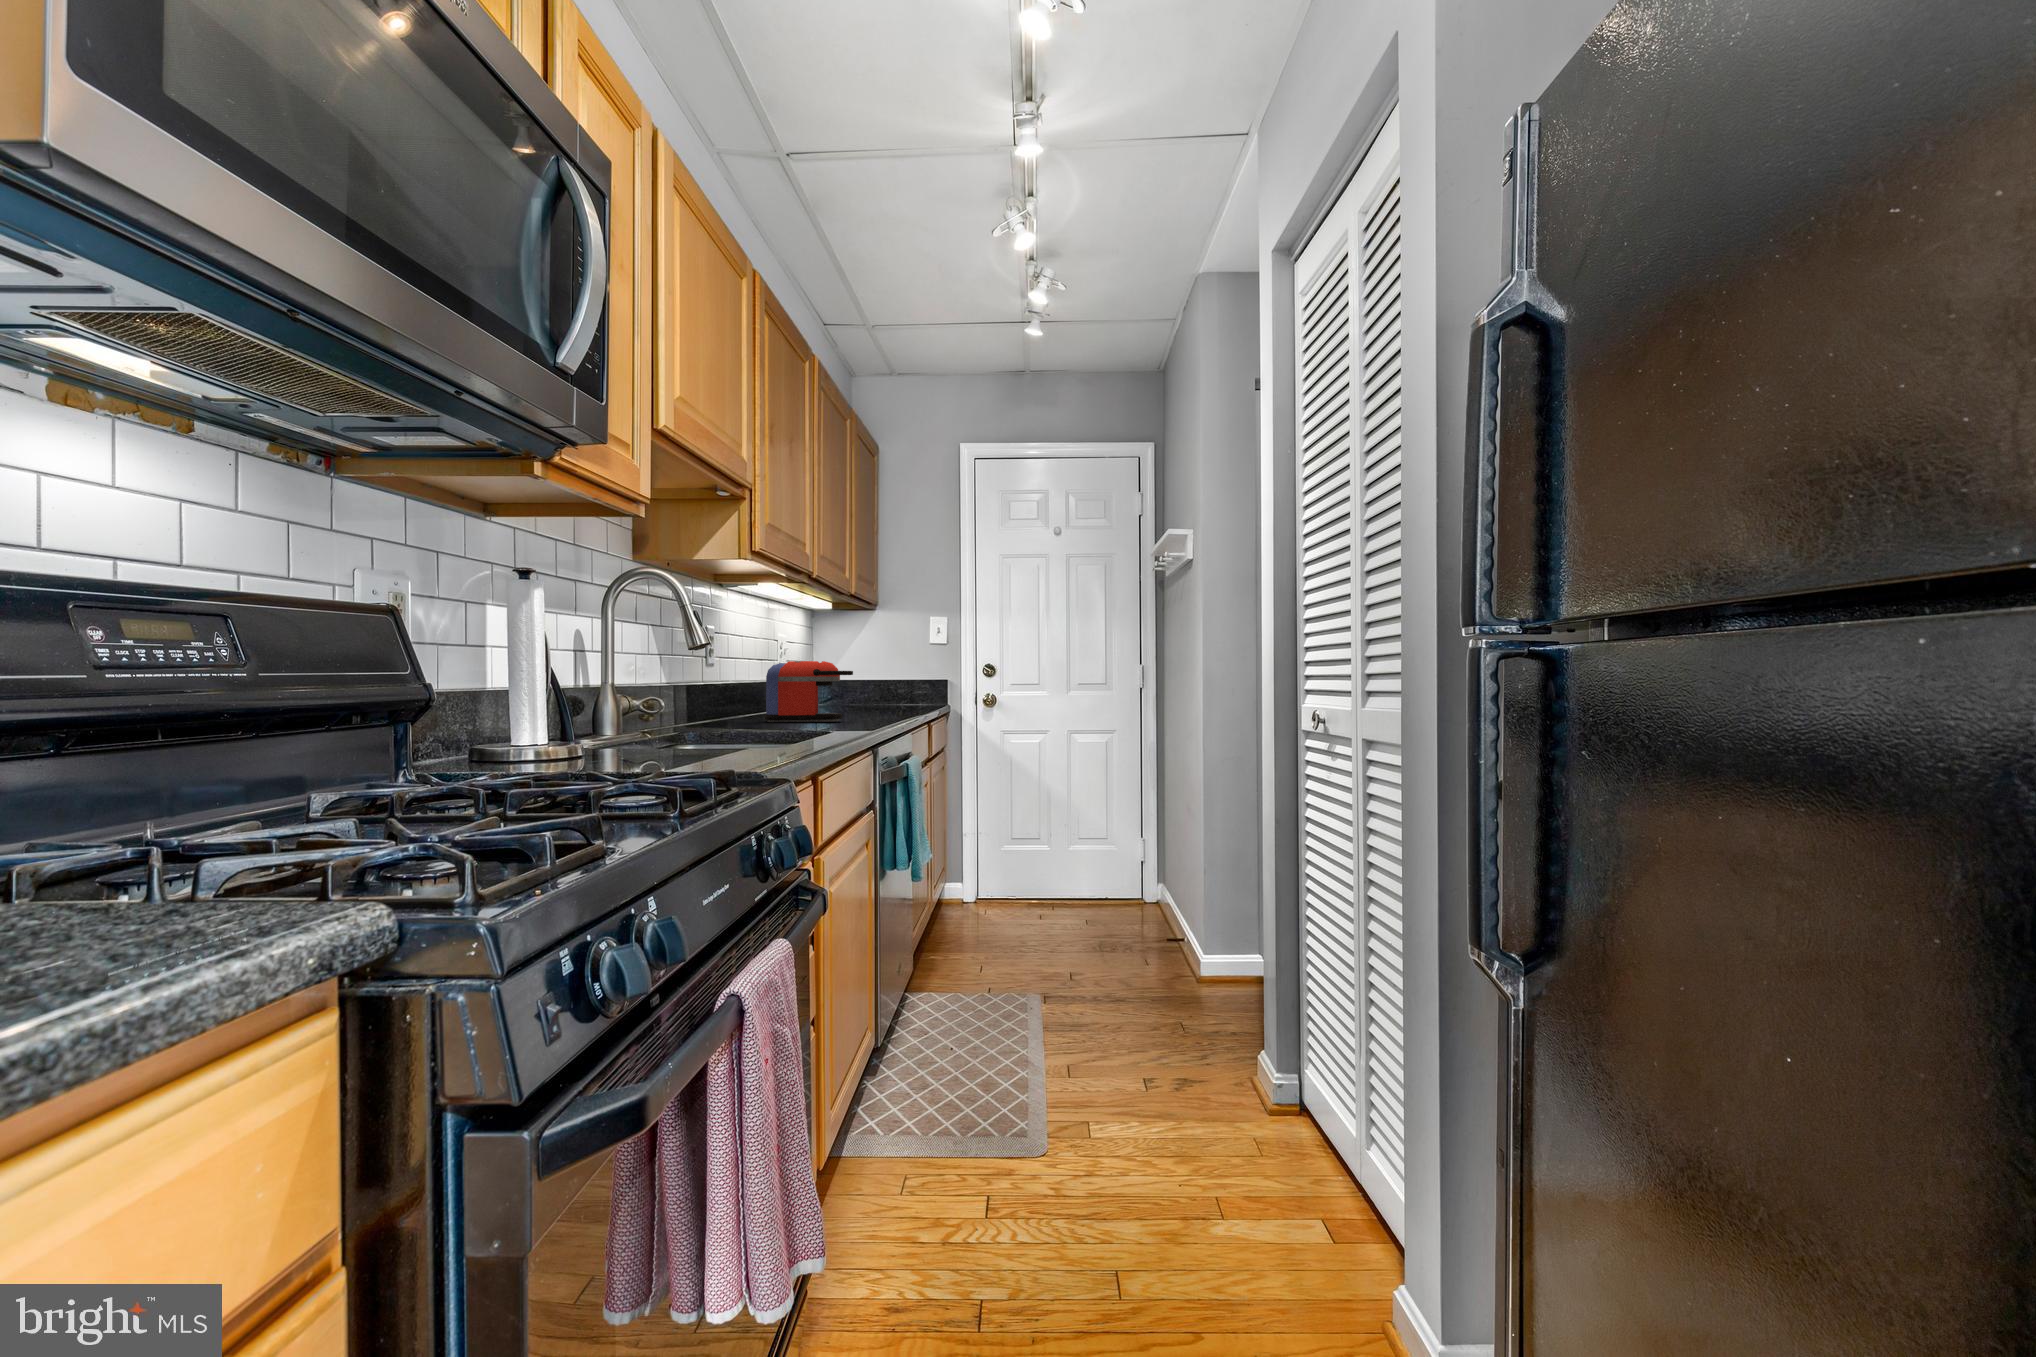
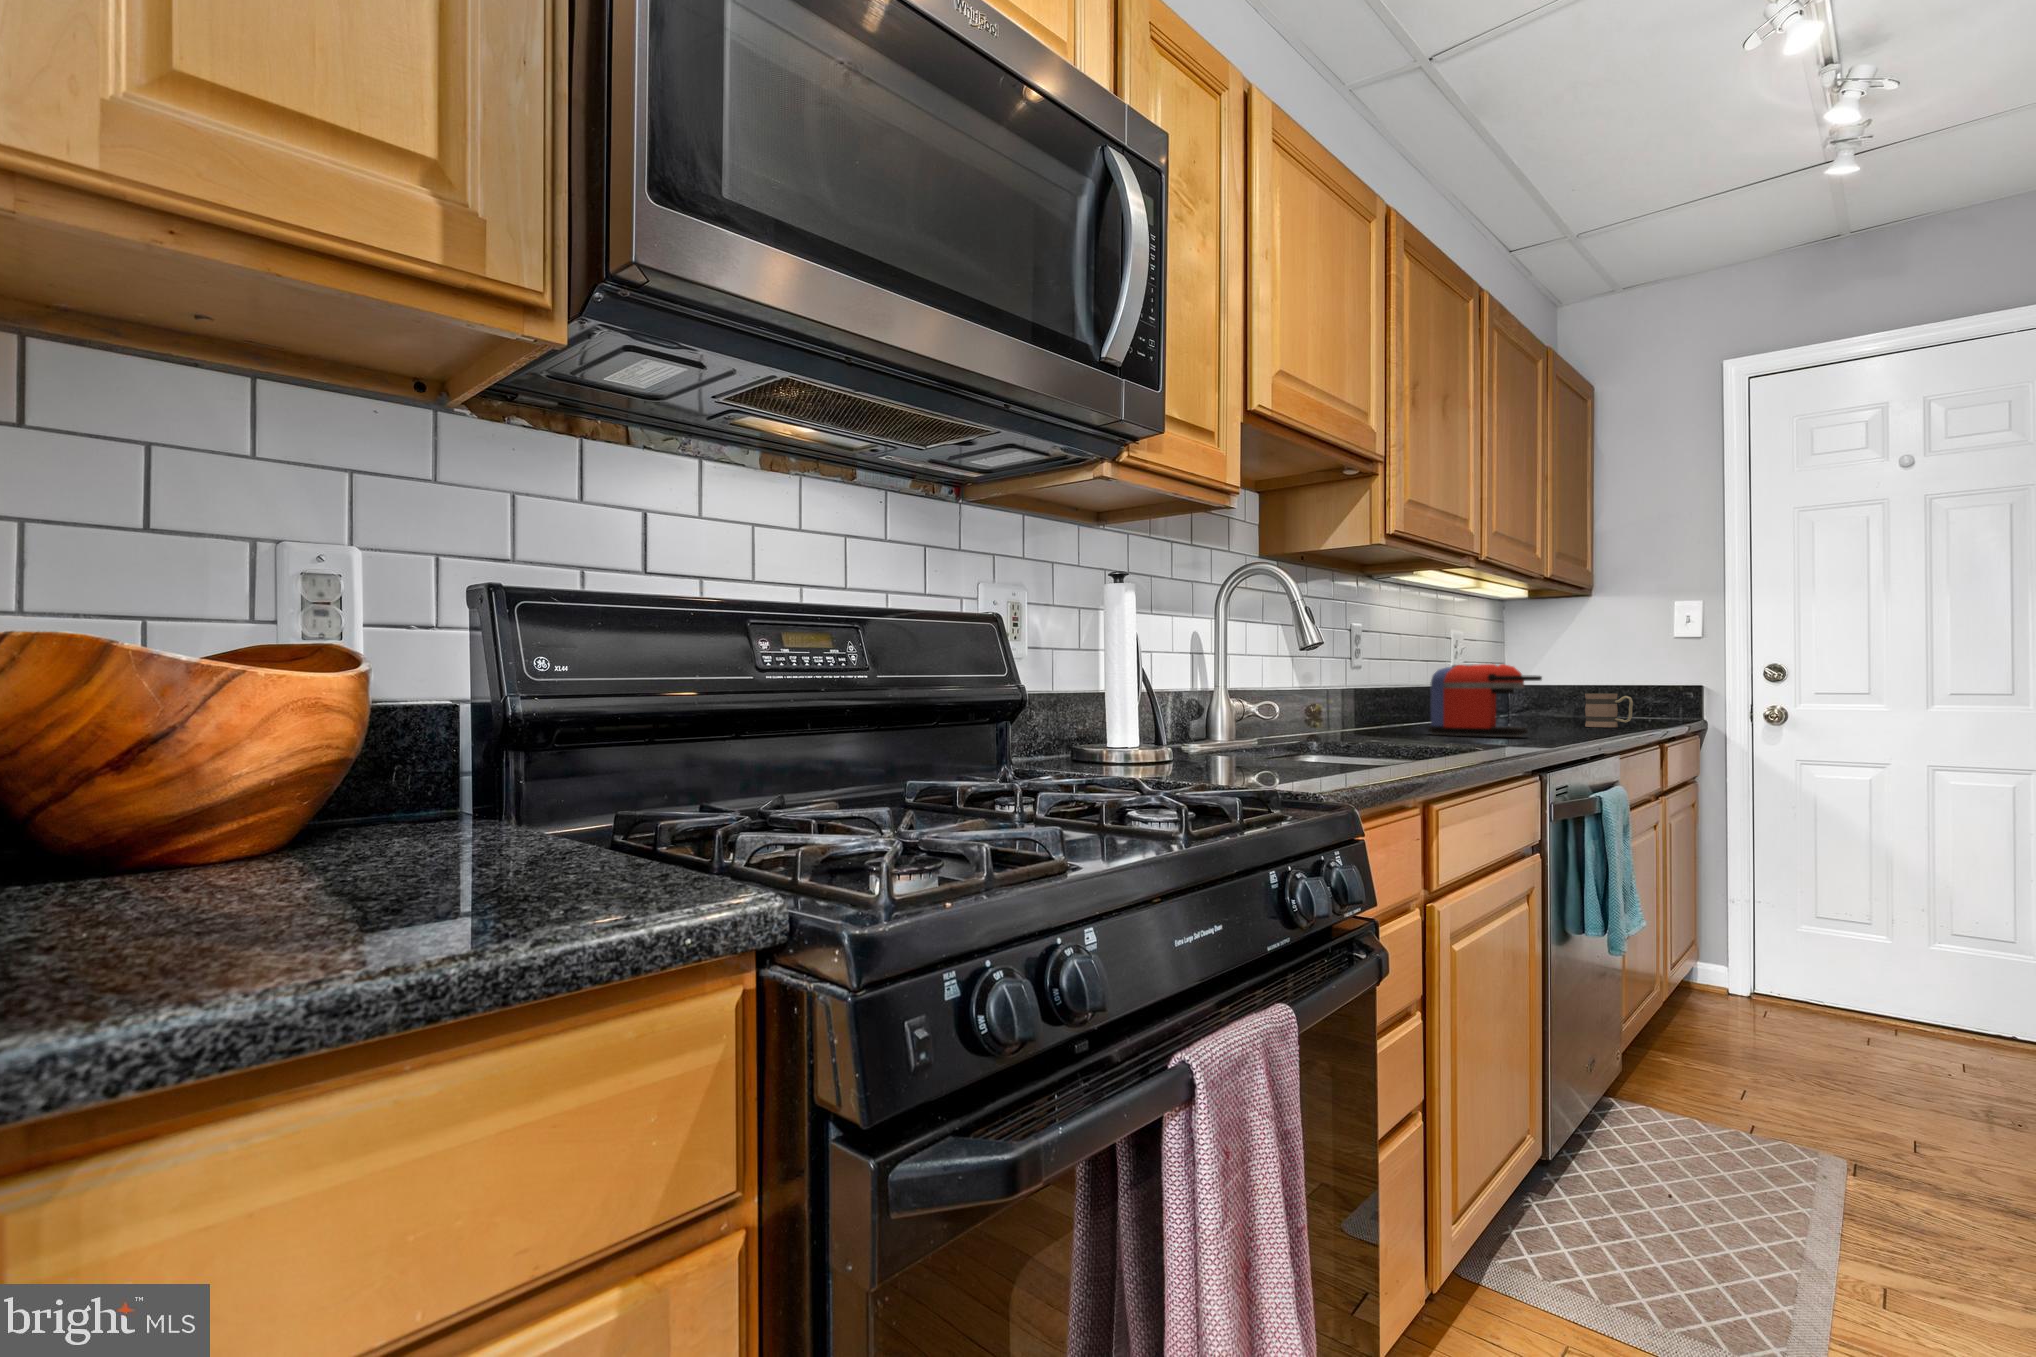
mug: none [871,685,903,712] -> present [1585,694,1633,727]

